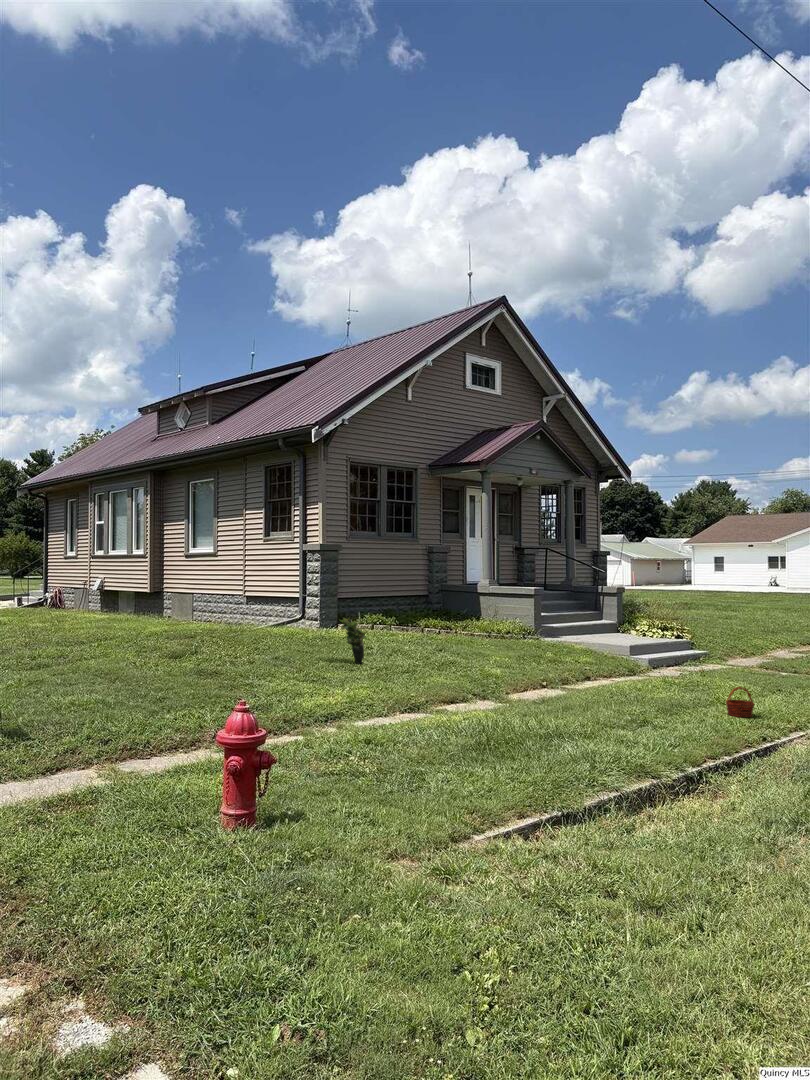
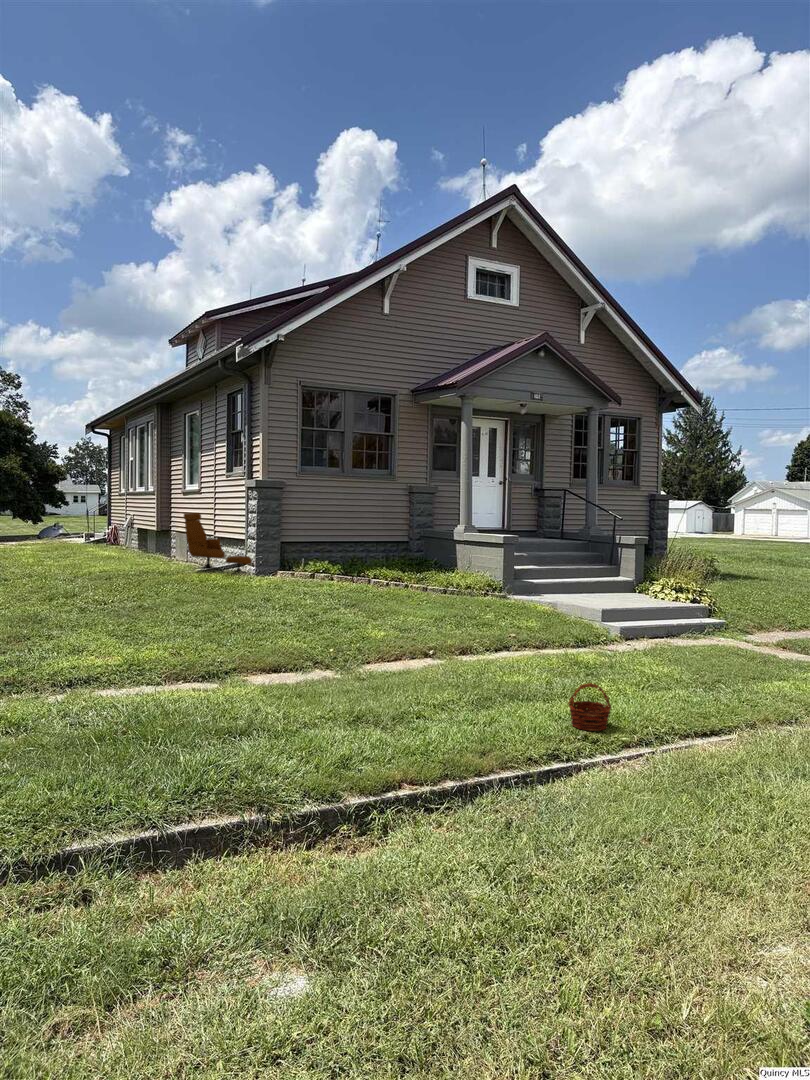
lounge chair: none [253,575,318,630] -> present [184,513,252,573]
potted plant: present [340,618,366,664] -> none [175,561,208,618]

